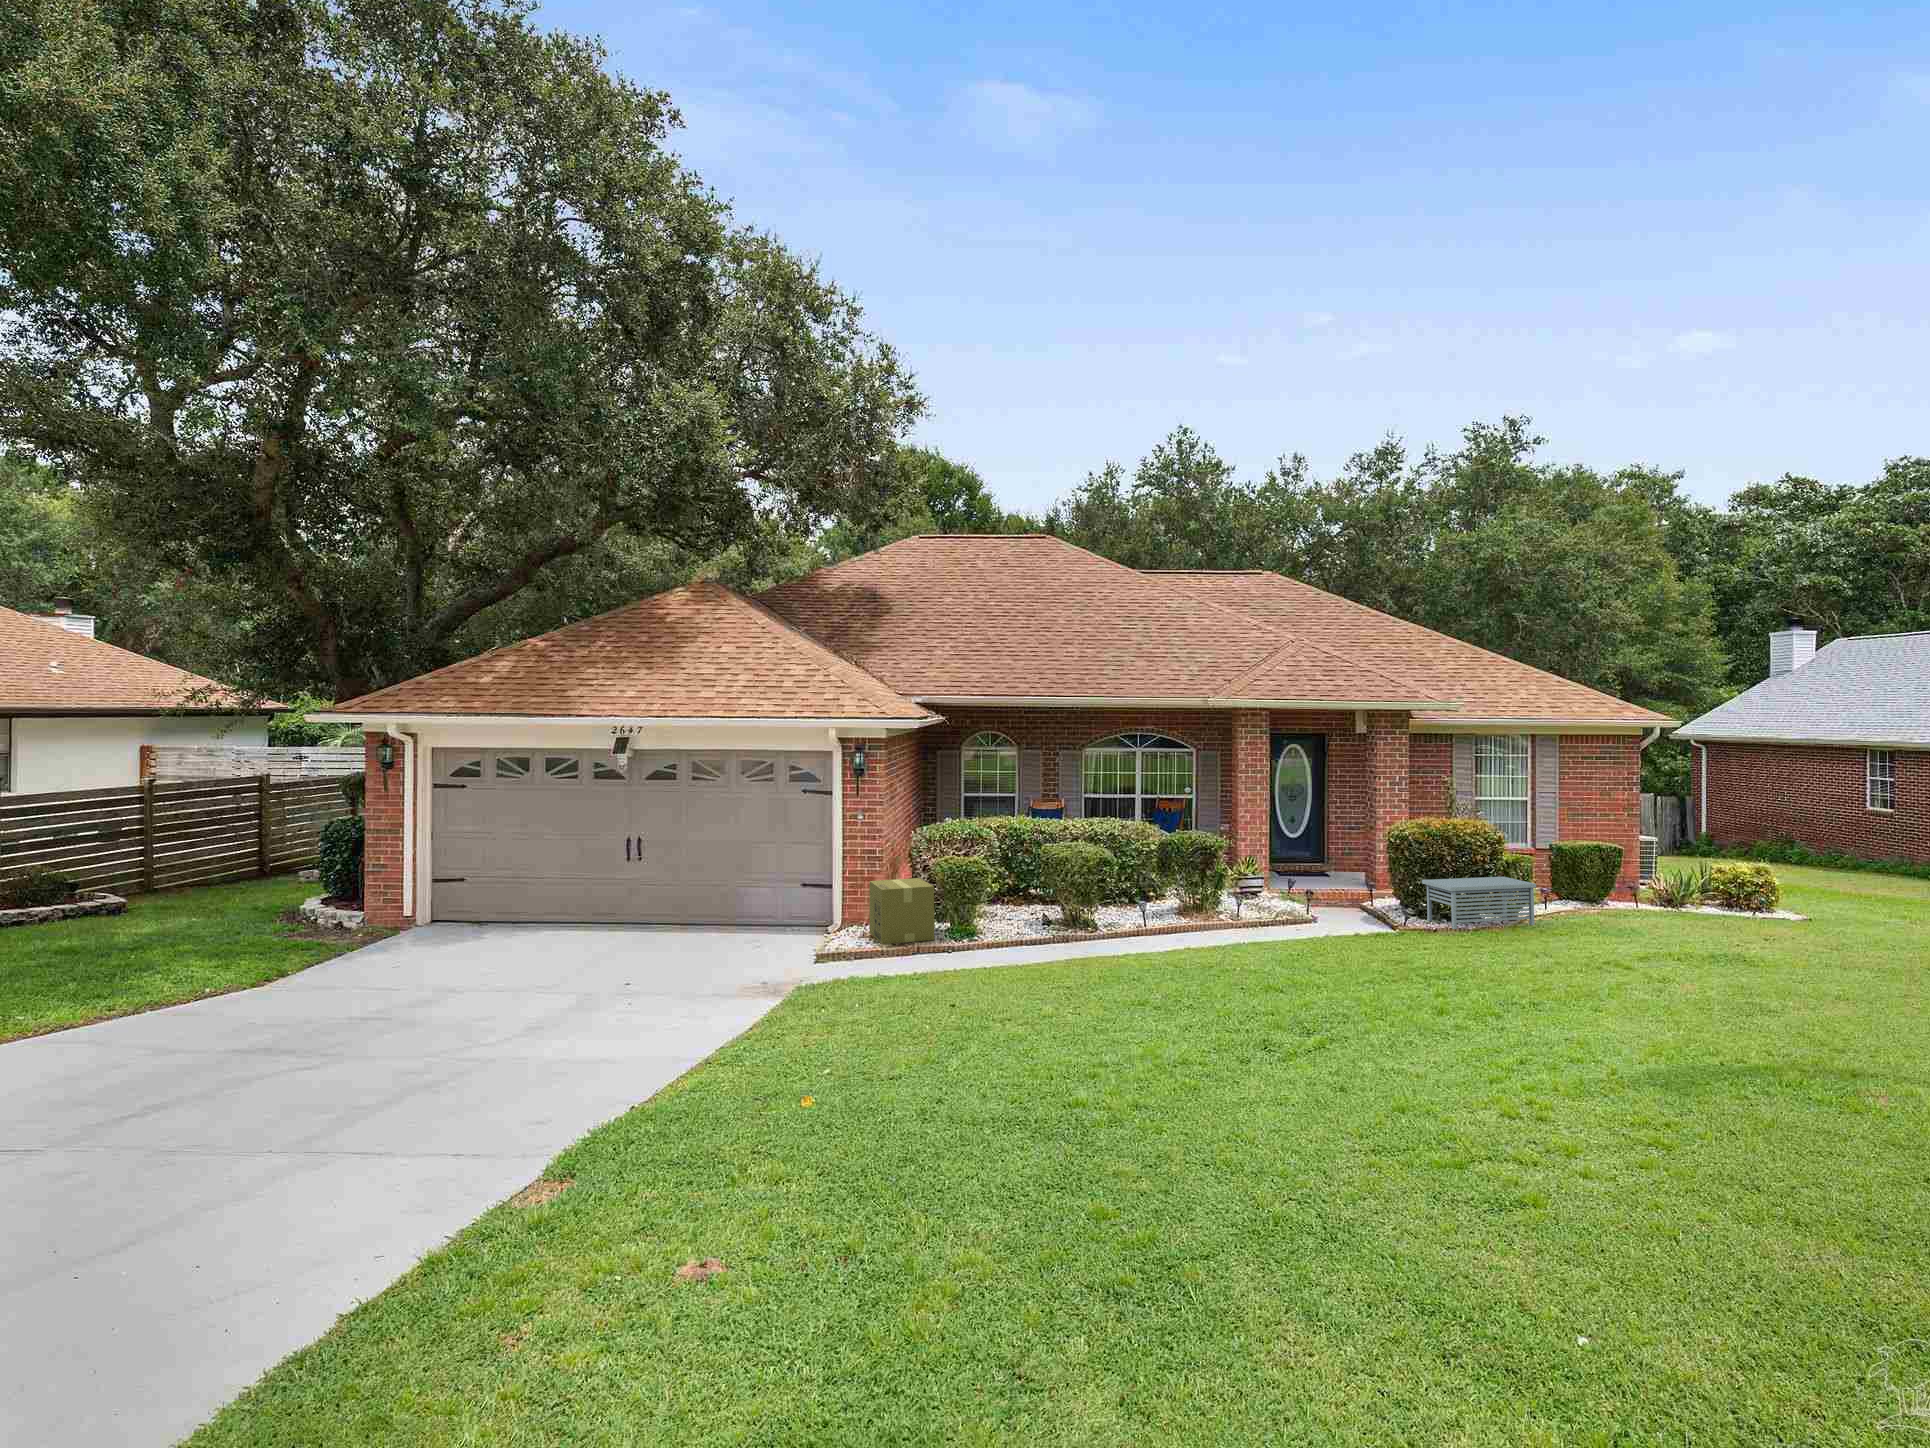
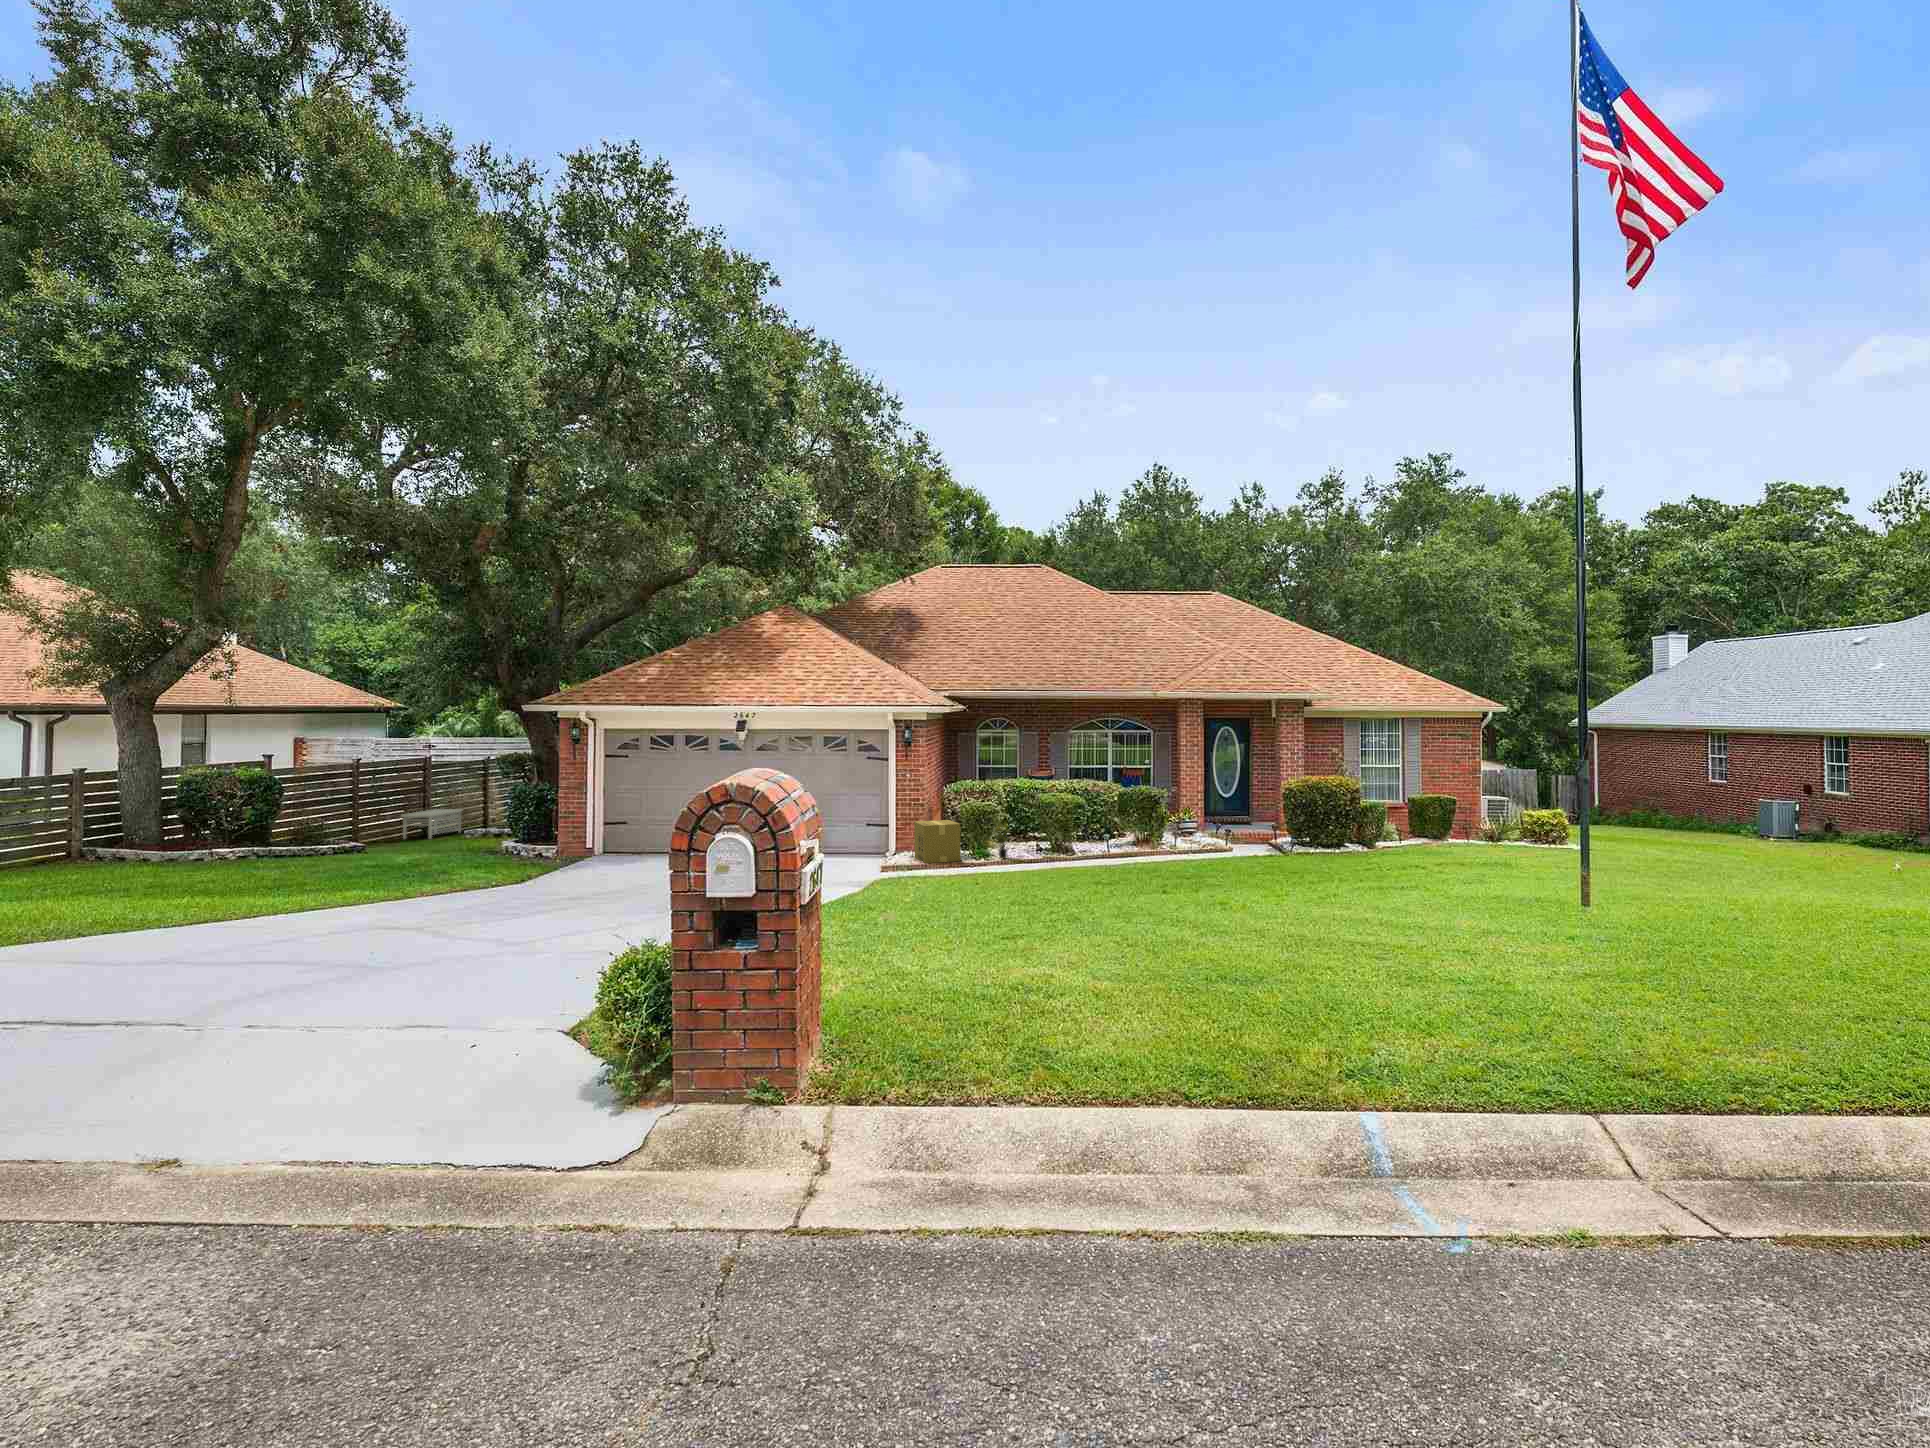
storage bench: present [1422,877,1536,929] -> present [402,809,462,839]
potted plant: none [979,882,1008,938] -> present [995,821,1008,859]

